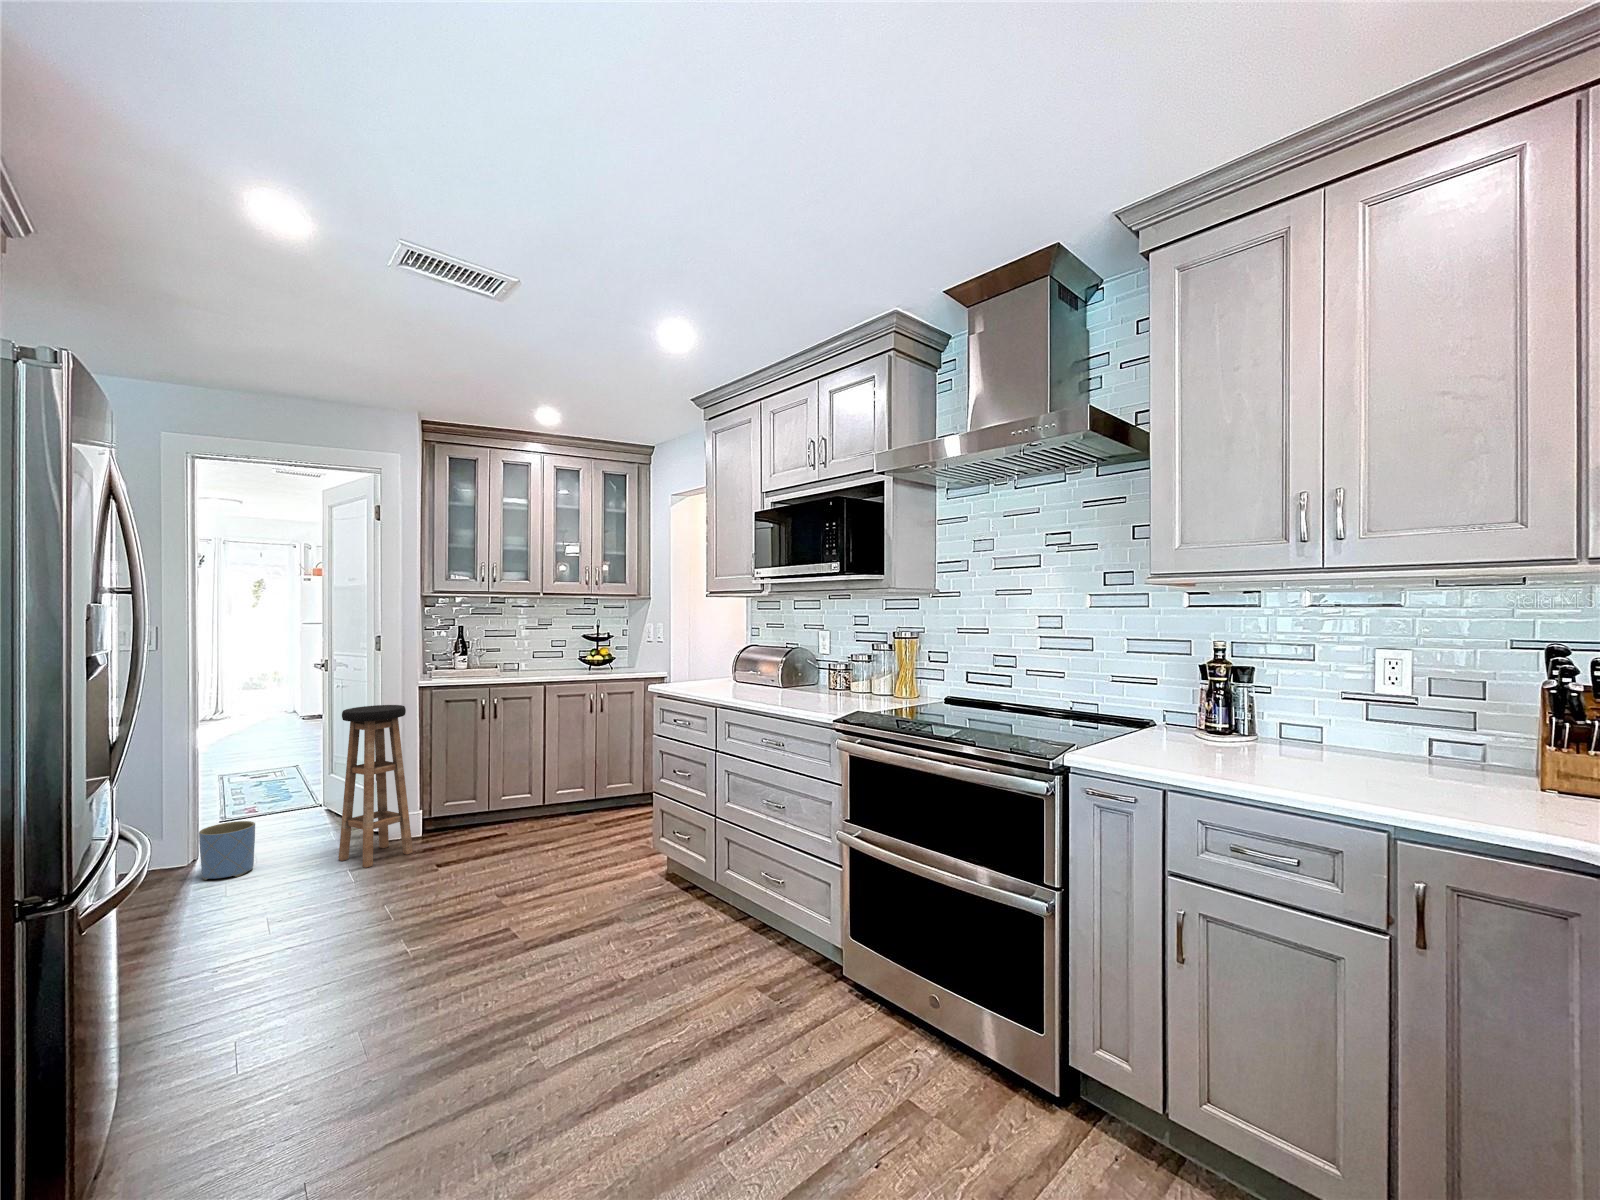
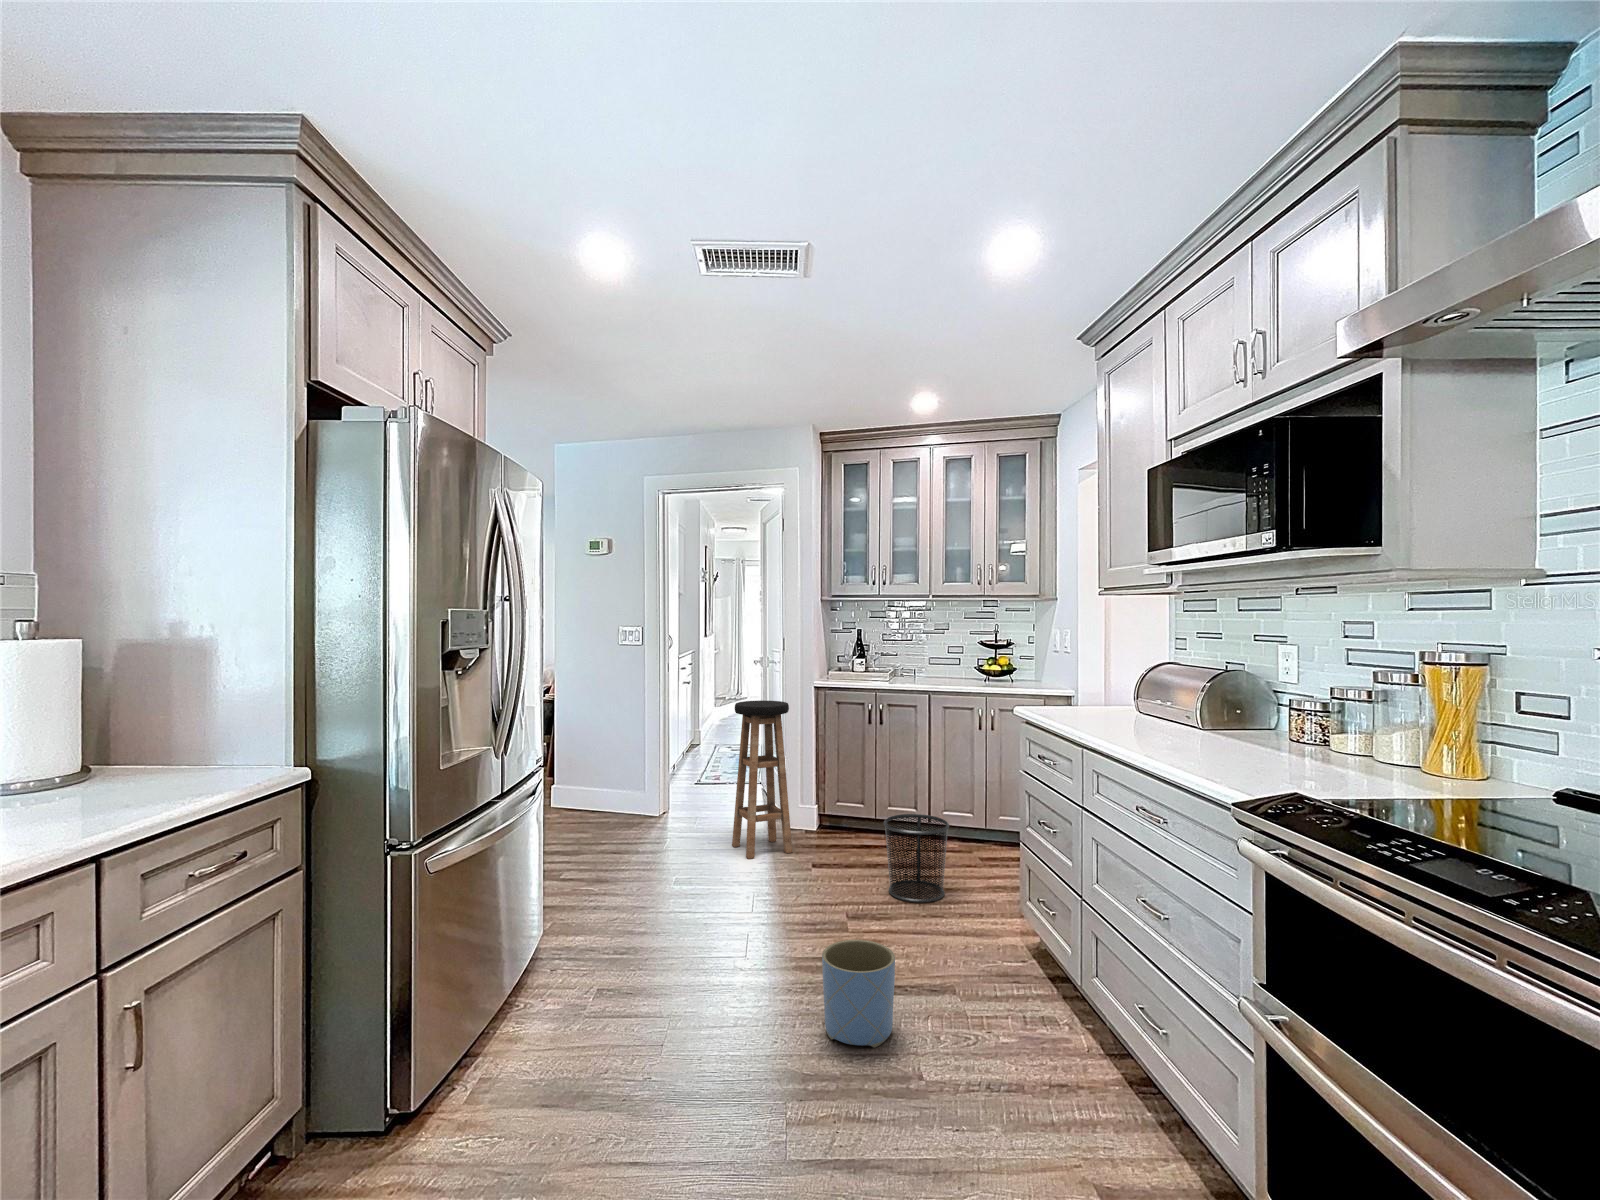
waste bin: none [523,790,583,867] -> present [884,814,949,903]
planter: present [199,821,255,880] -> present [822,940,895,1048]

